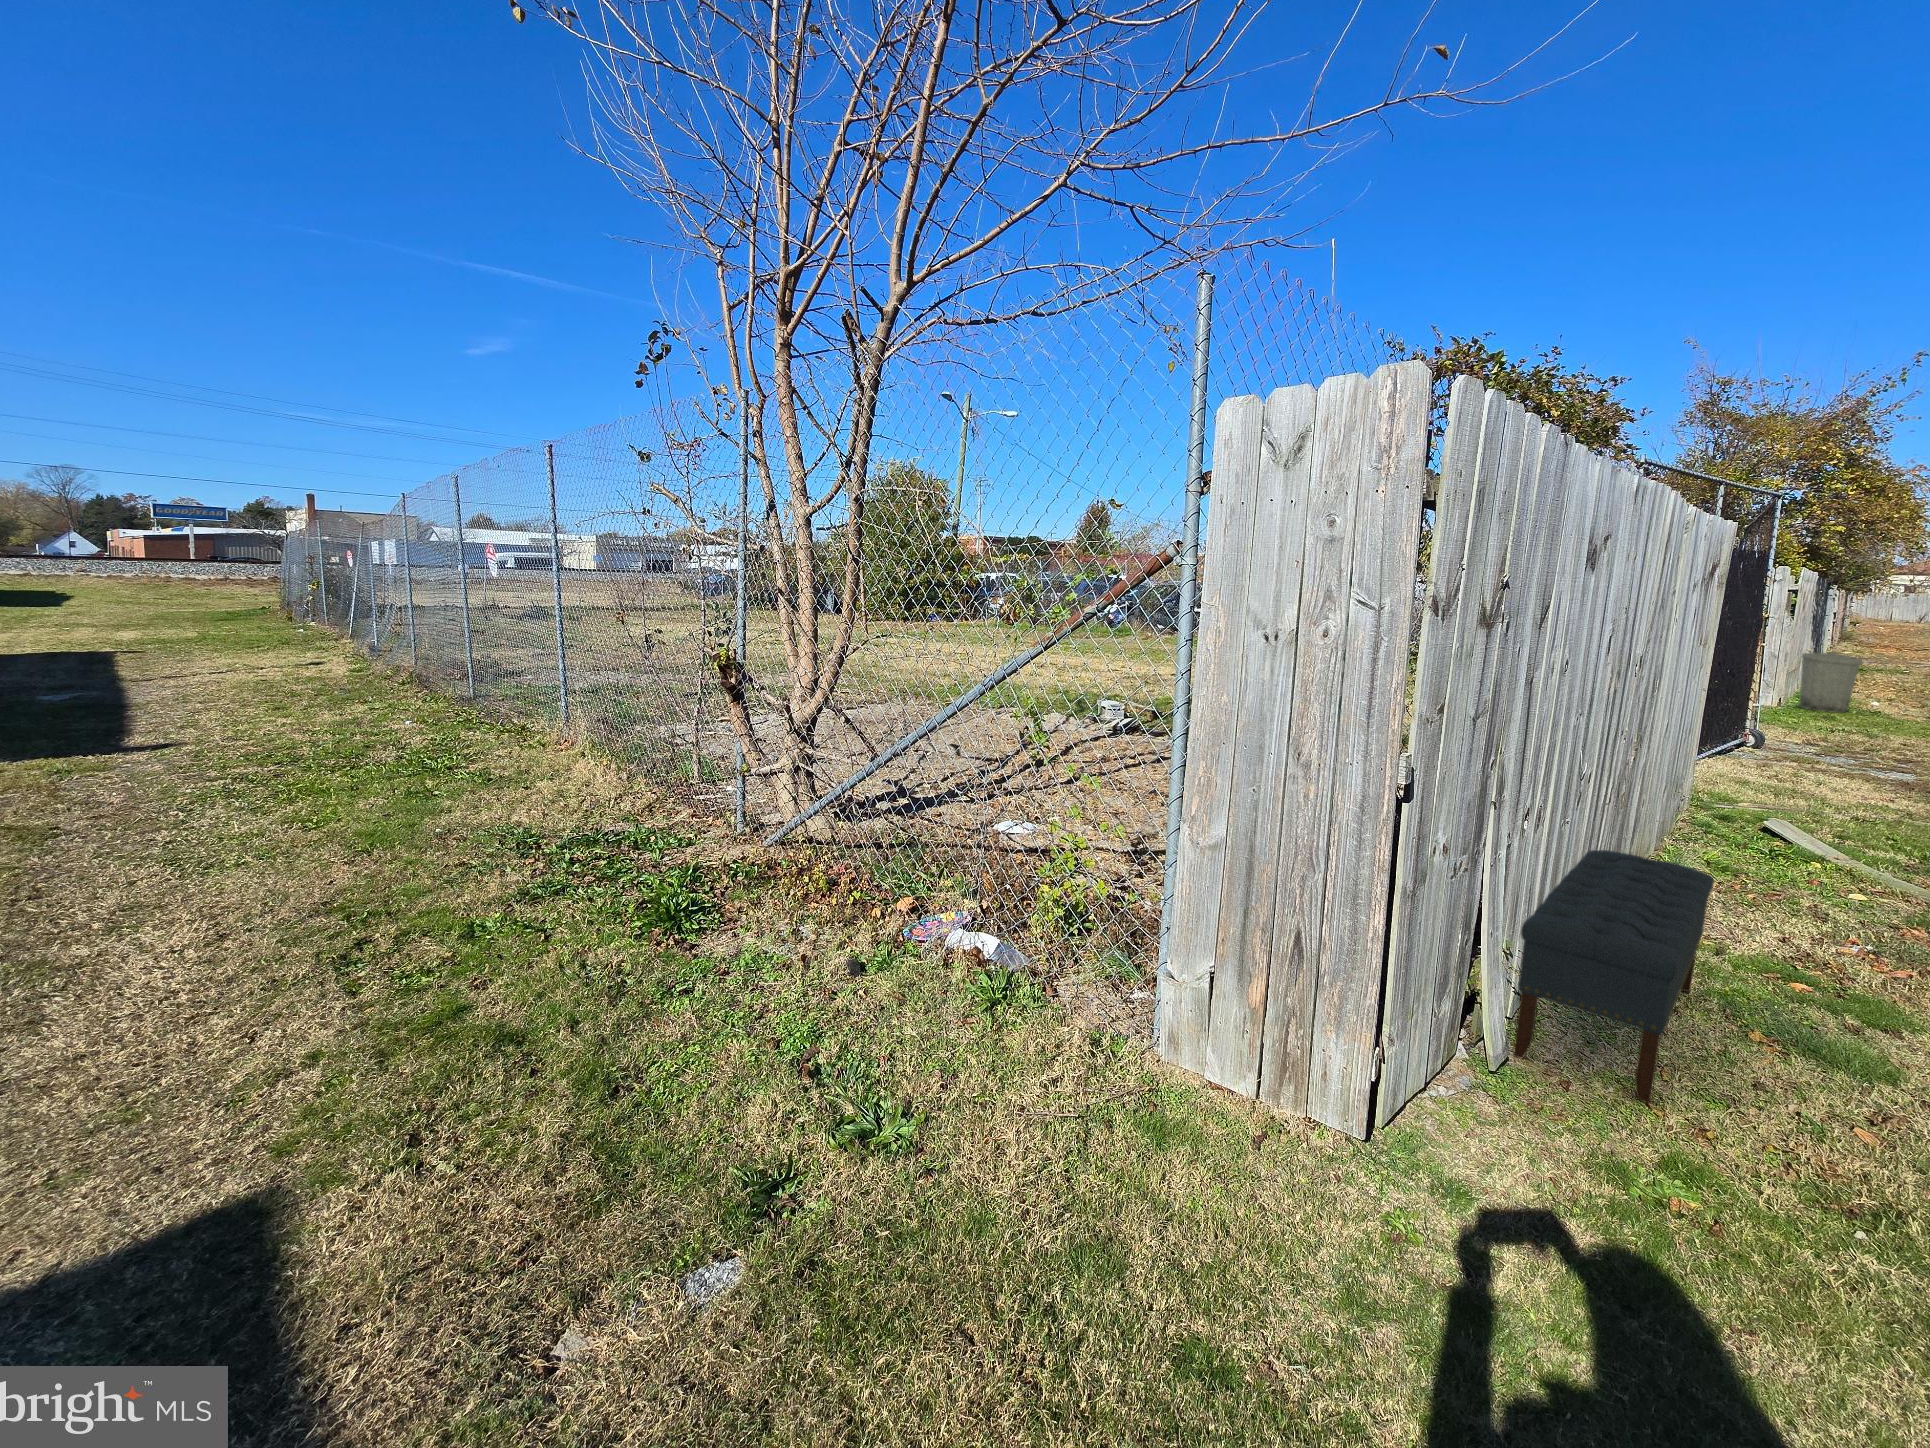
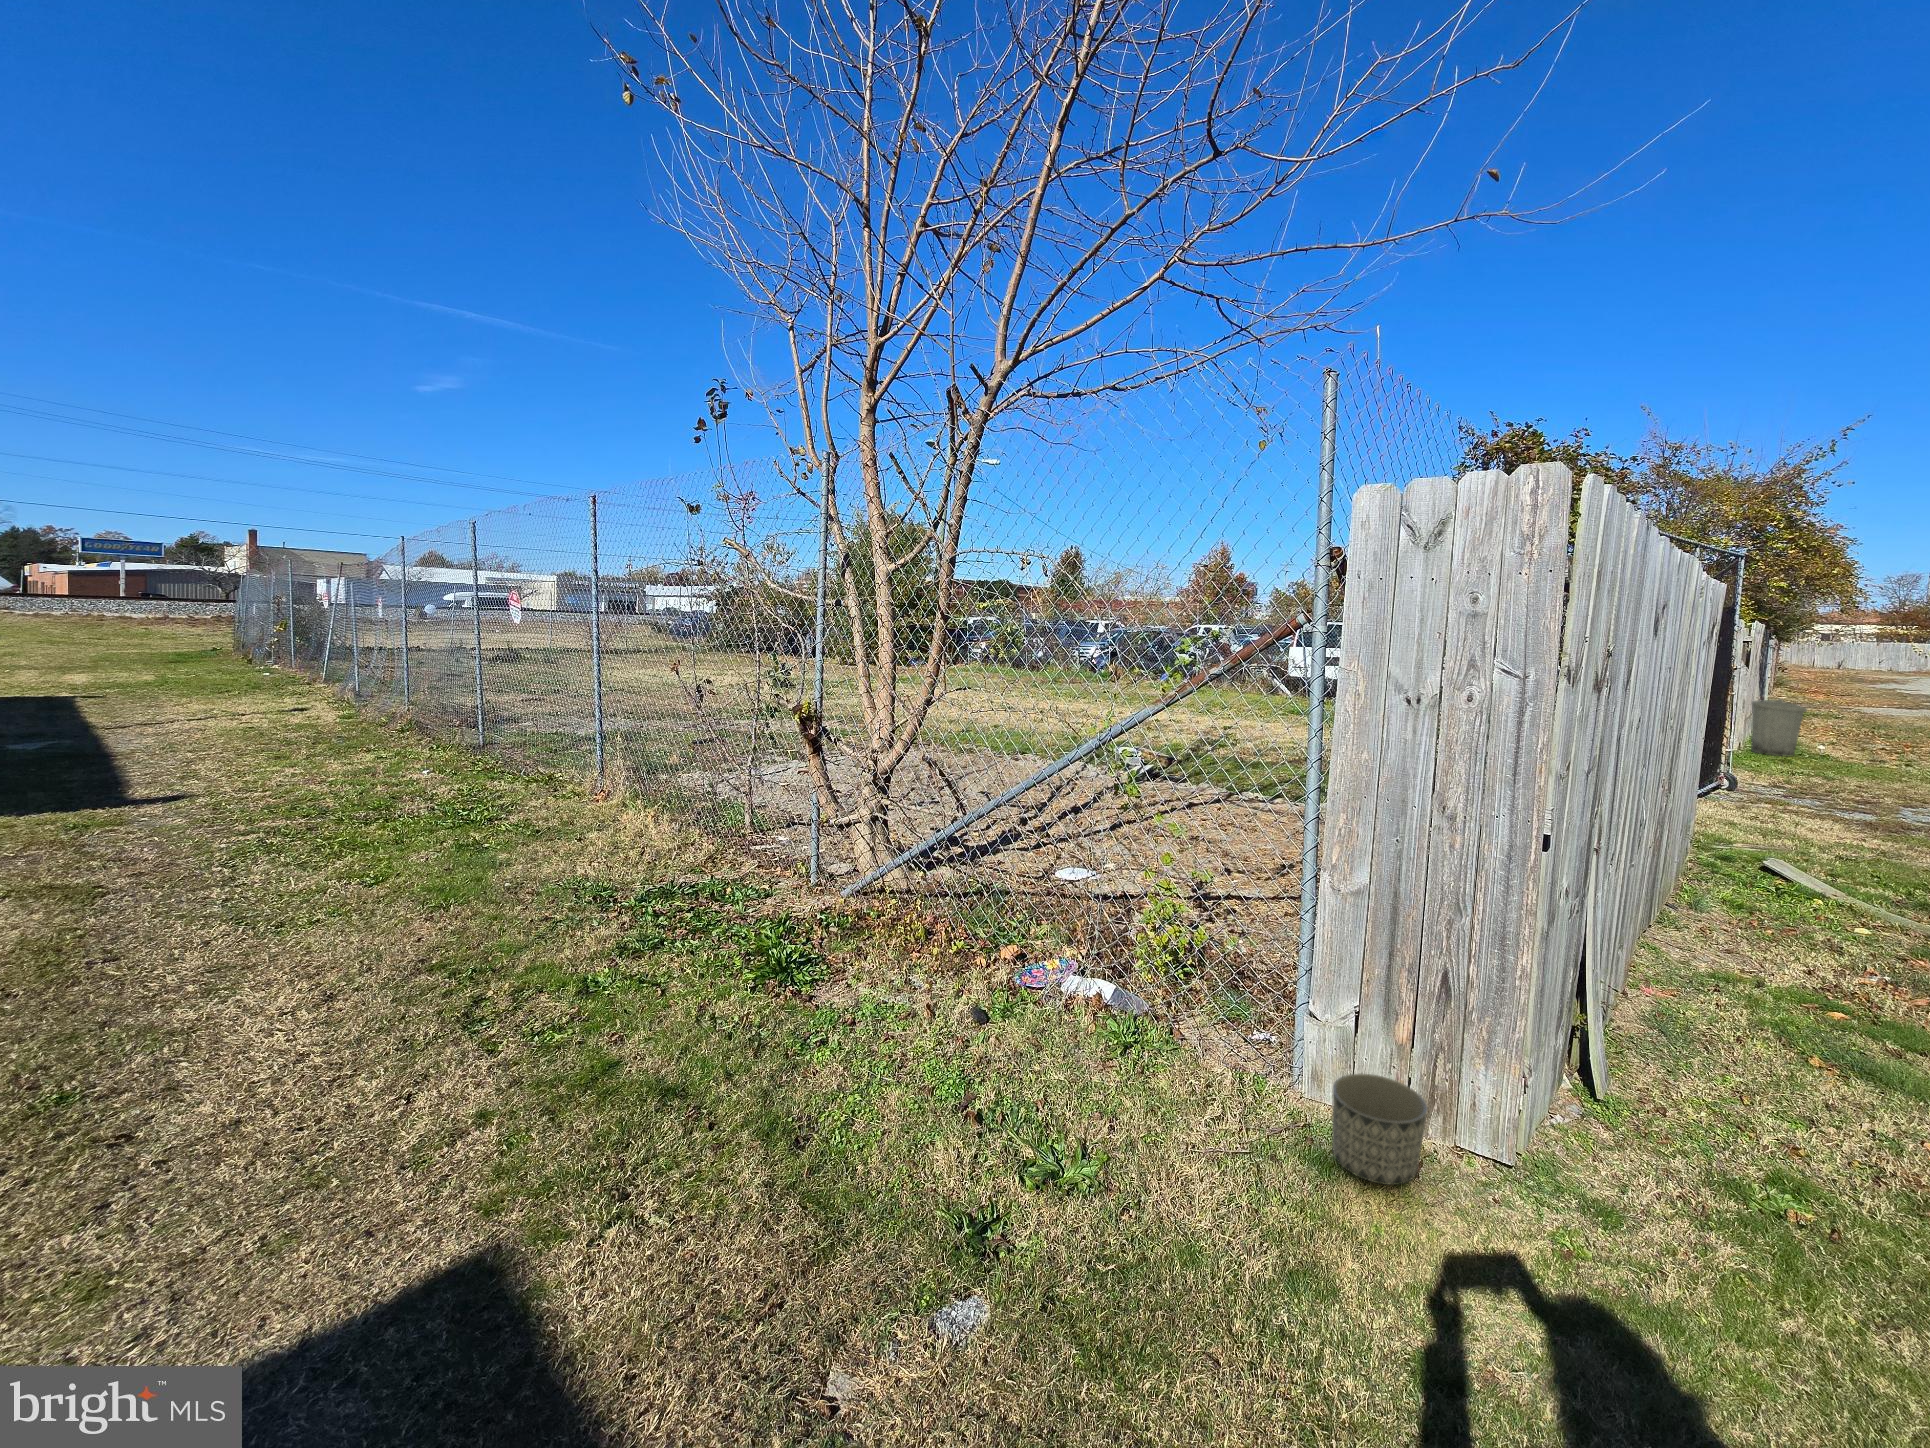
bench: present [1513,850,1714,1103] -> none [1610,891,1768,1127]
planter: none [1175,1037,1272,1155] -> present [1332,1074,1428,1185]

